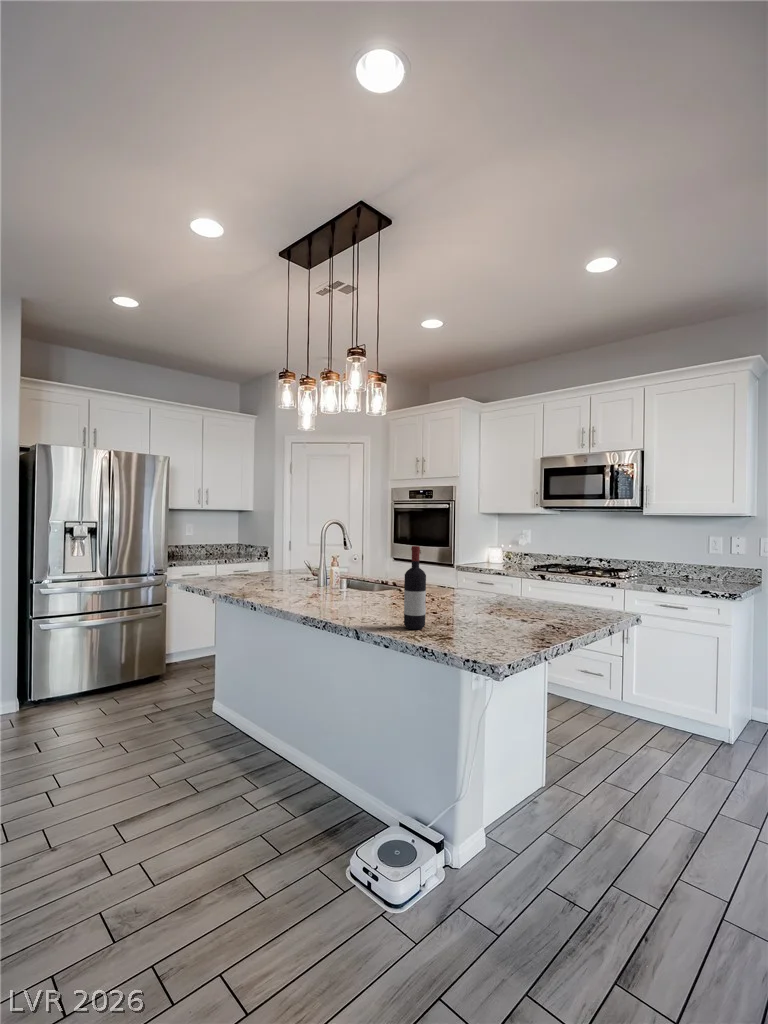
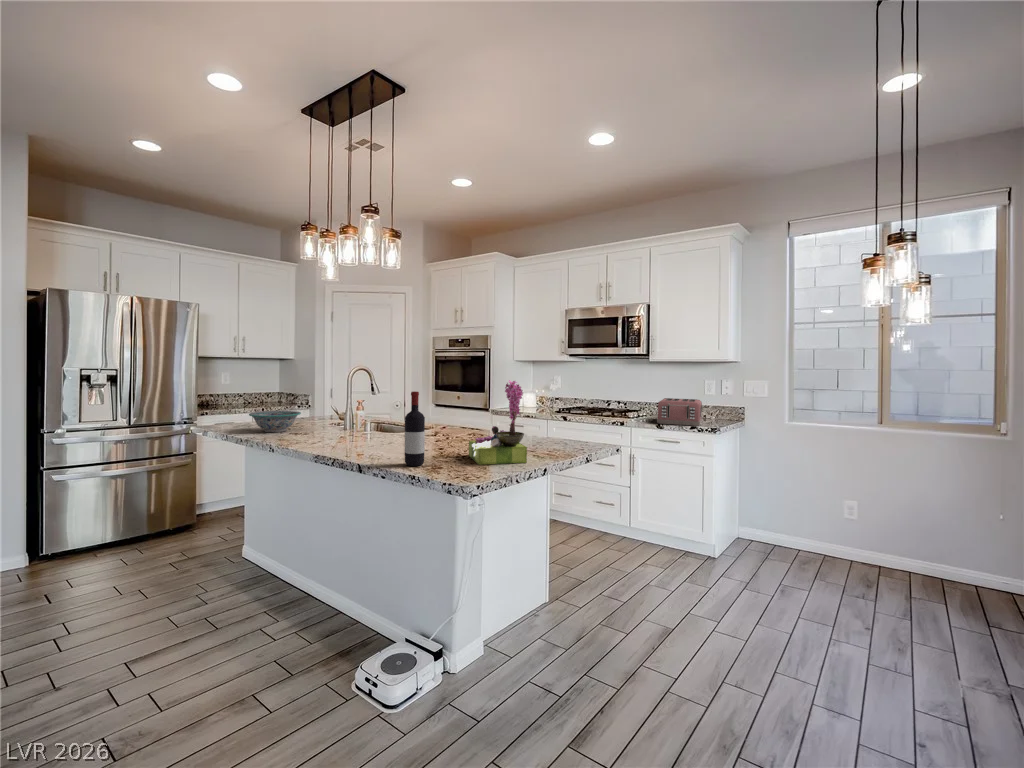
flower arrangement: none [468,533,540,630] -> present [469,380,527,465]
toaster: none [653,554,707,586] -> present [657,398,702,426]
decorative bowl: none [224,564,275,586] -> present [249,411,301,432]

